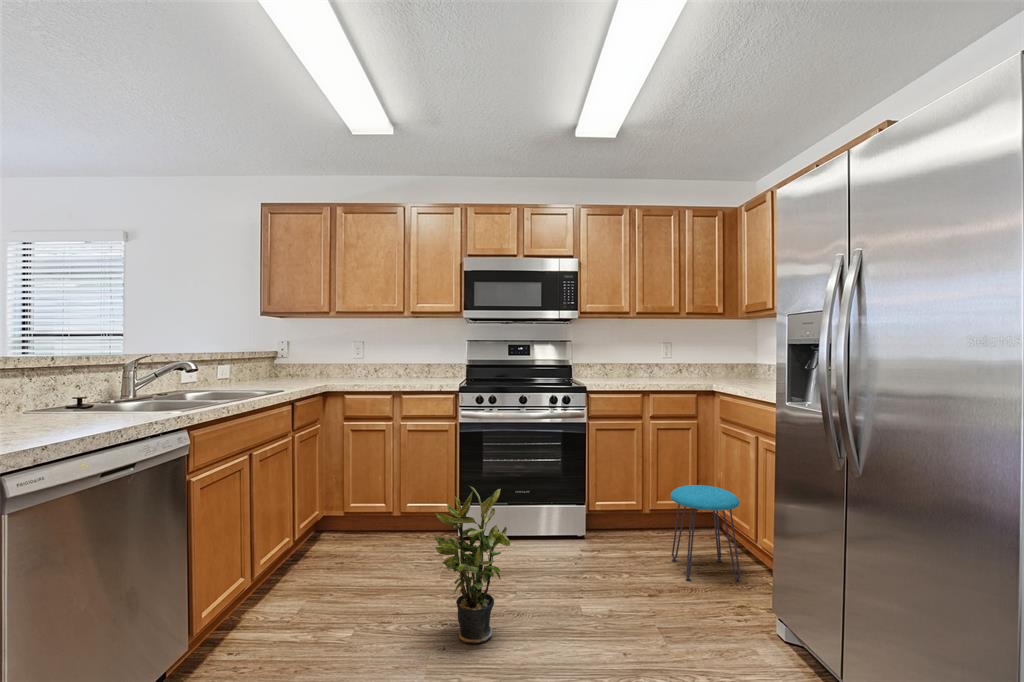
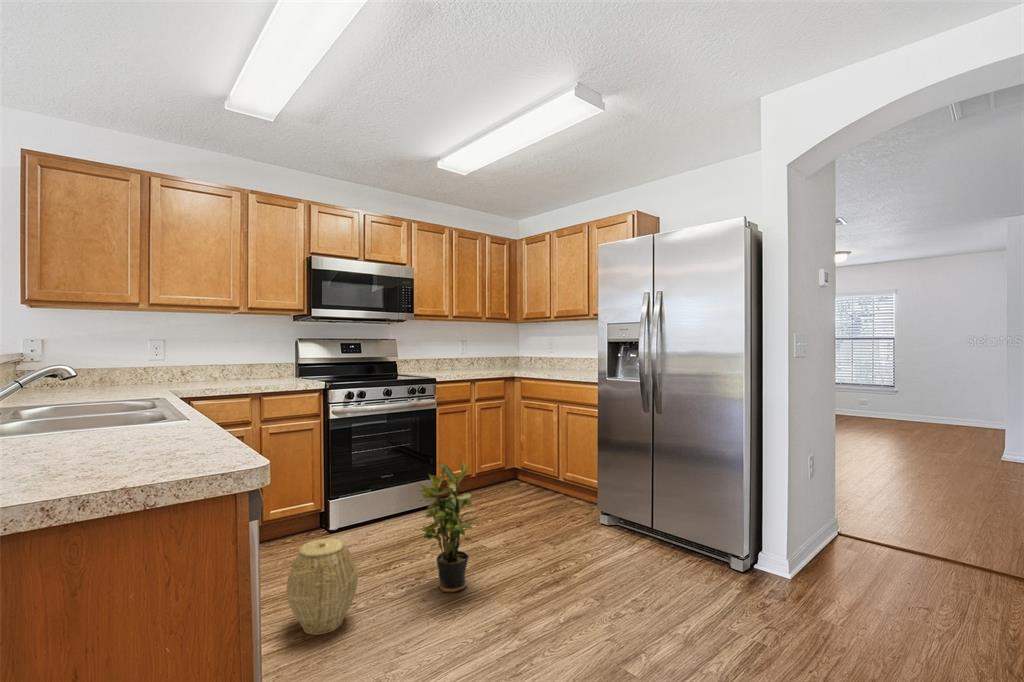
stool: present [671,485,741,582] -> none [514,445,566,513]
woven basket: none [301,540,371,635] -> present [286,538,358,635]

